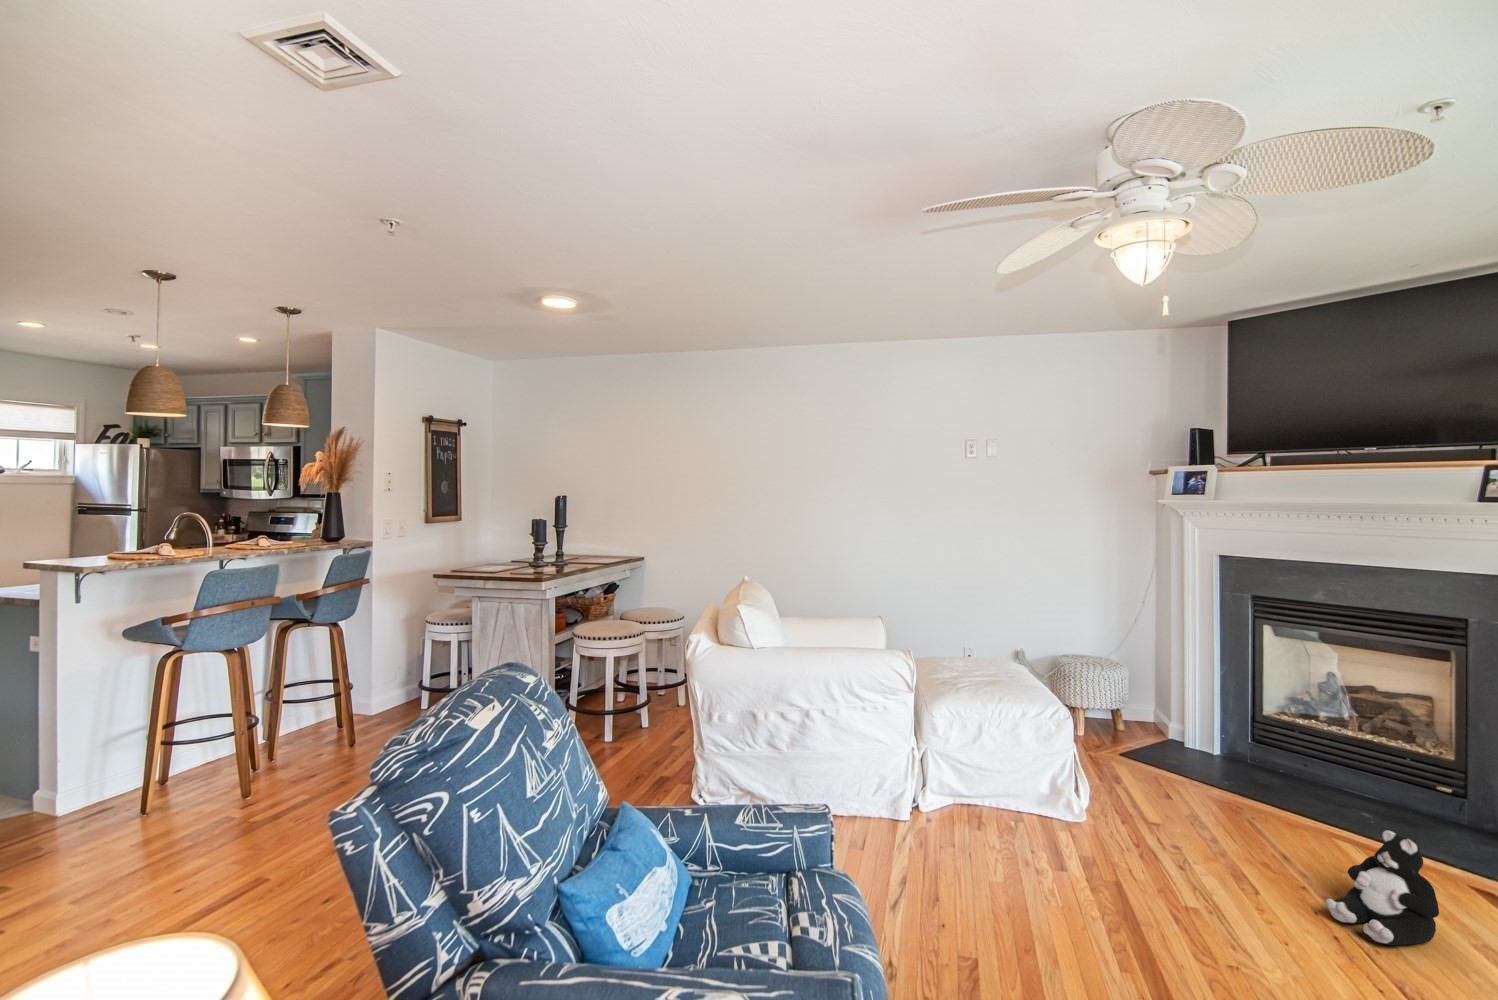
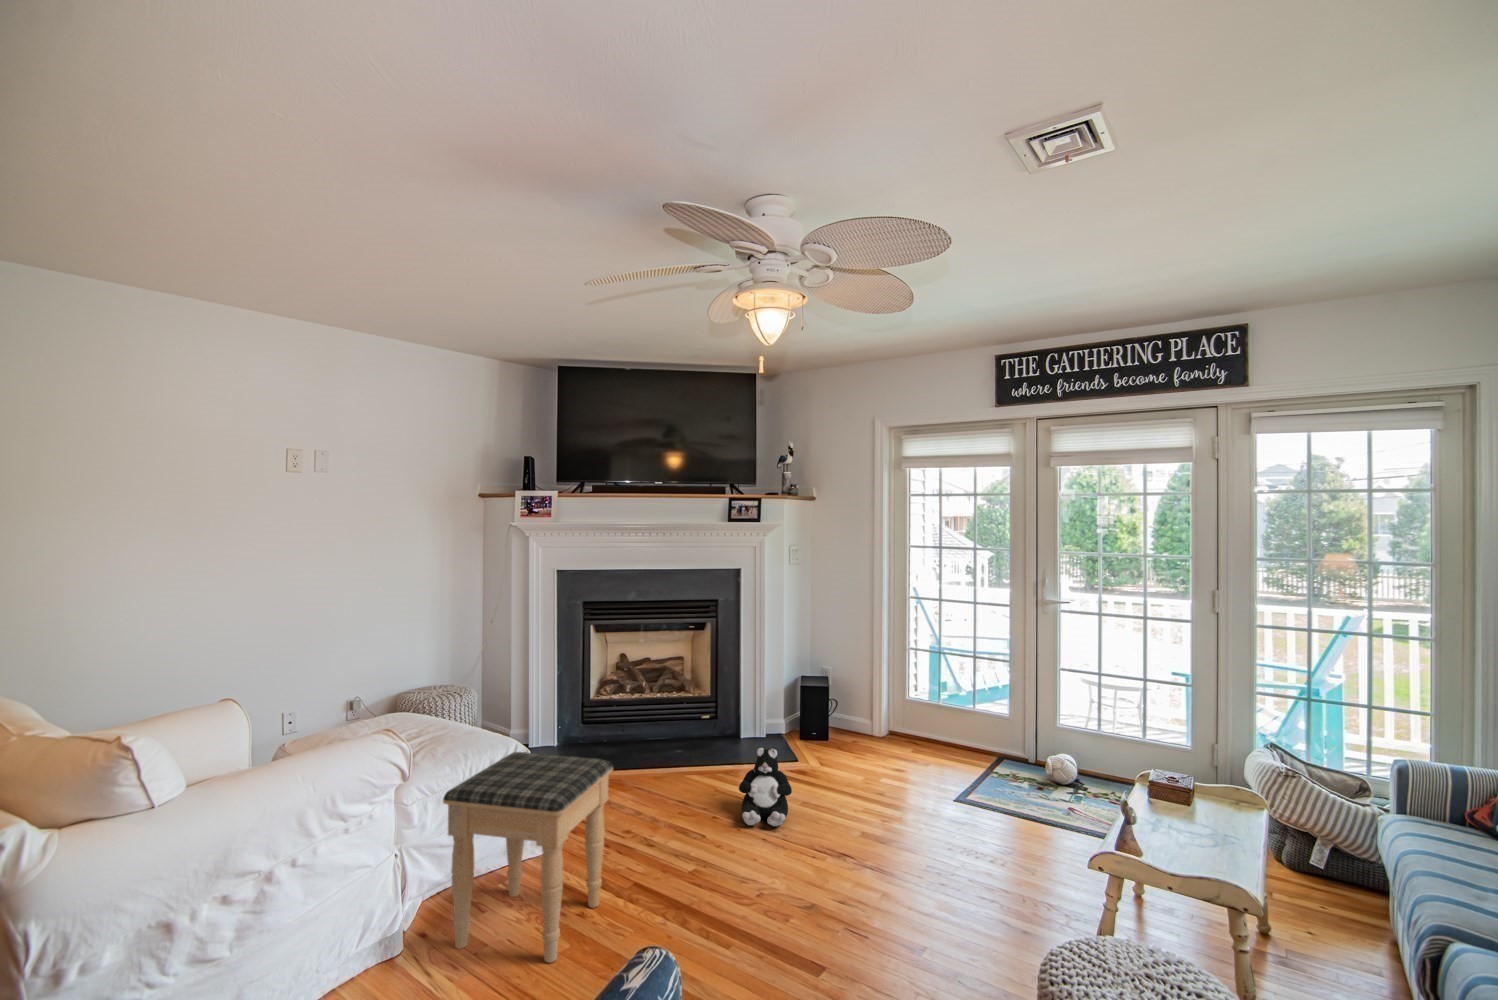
footstool: none [926,708,1077,882] -> present [443,752,613,963]

